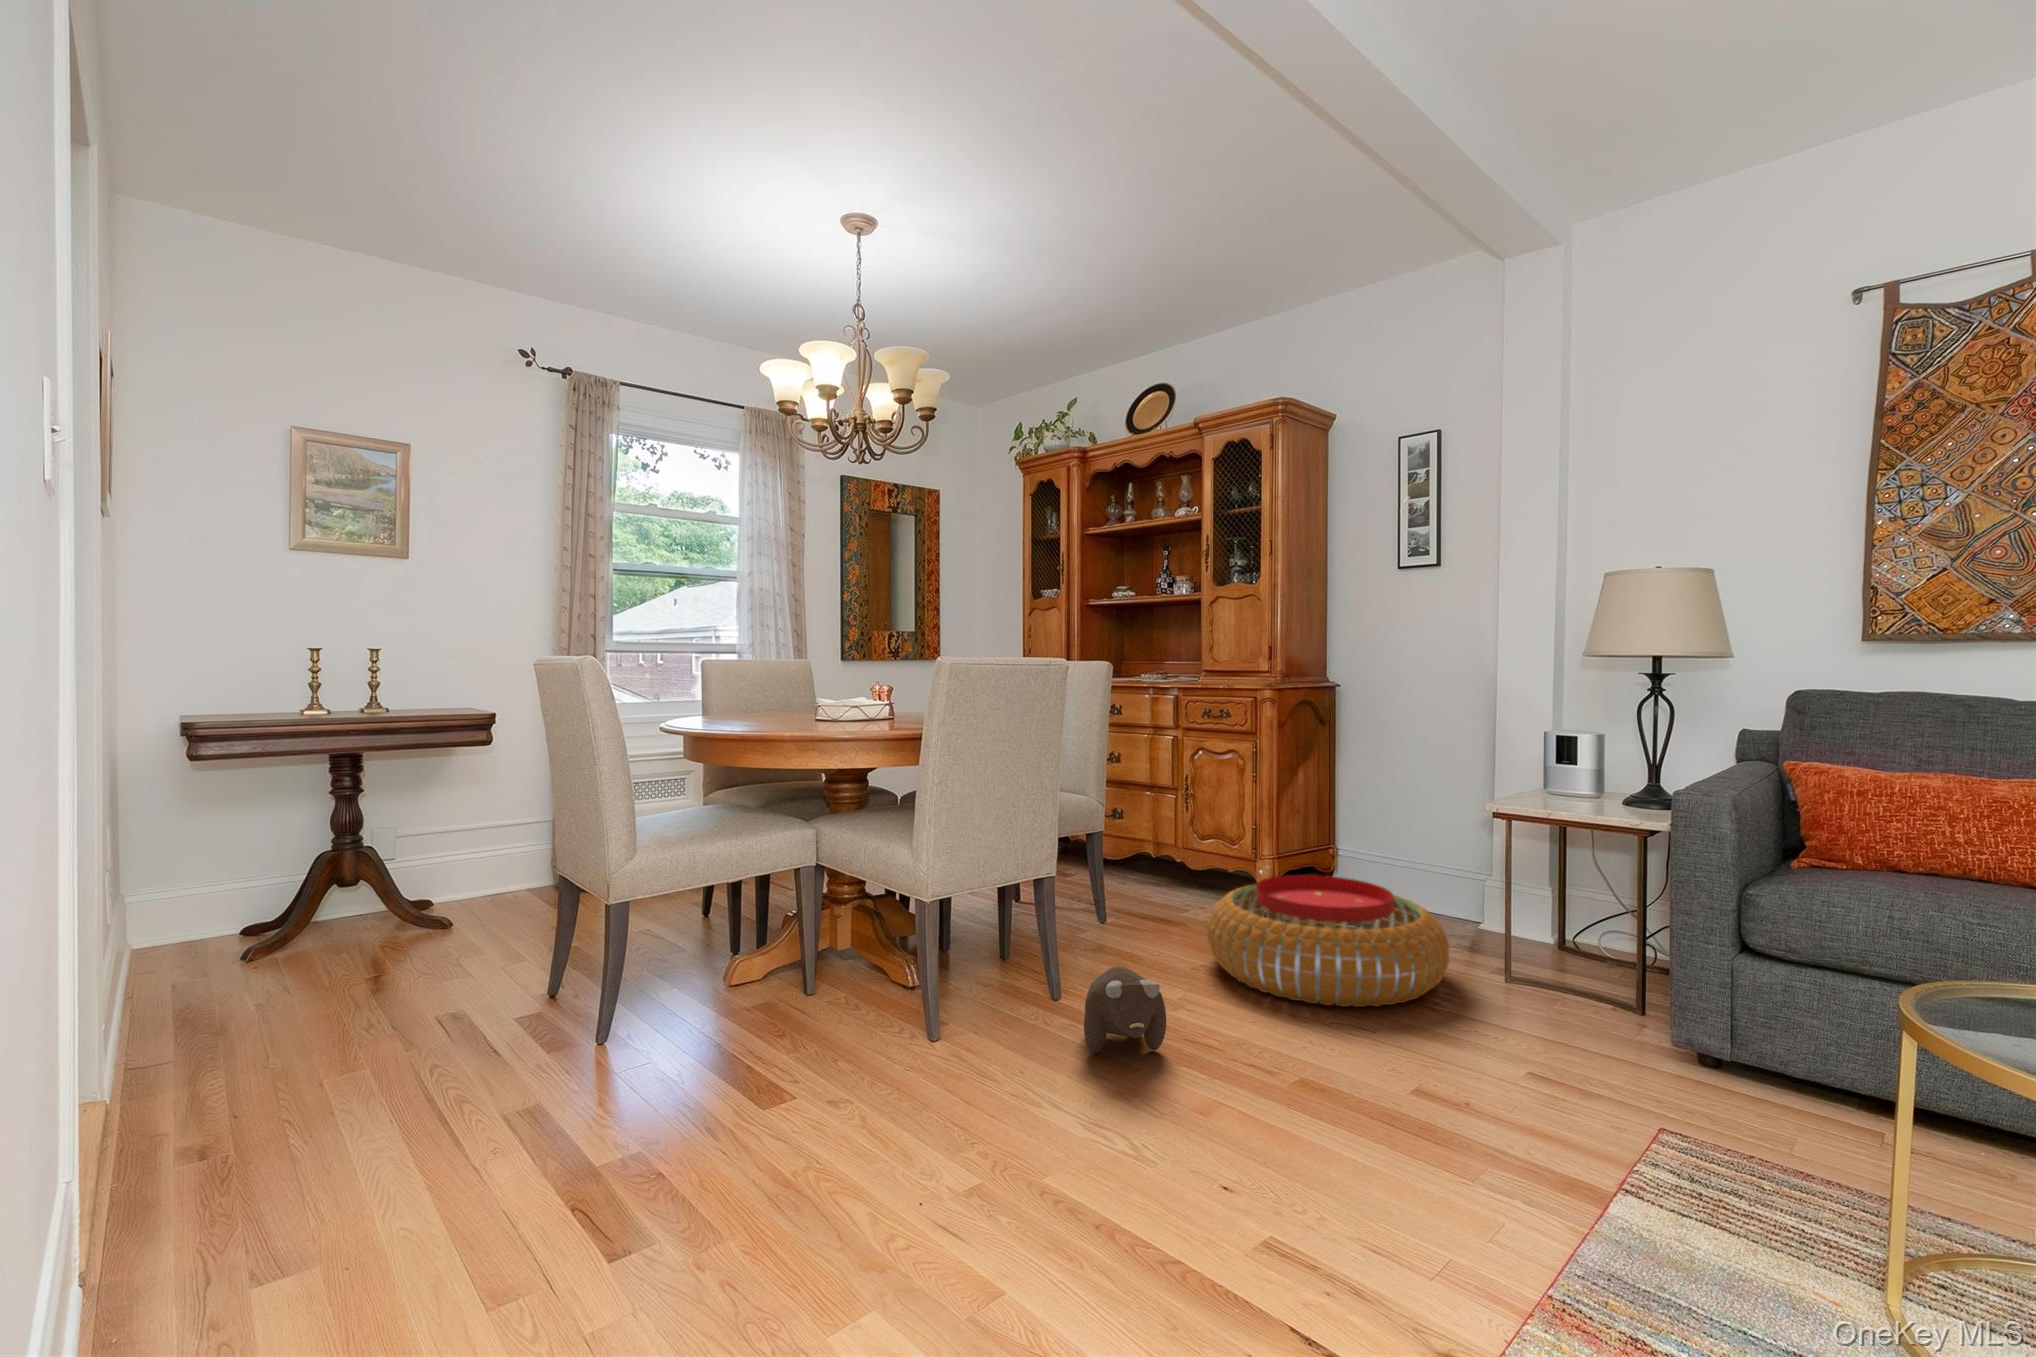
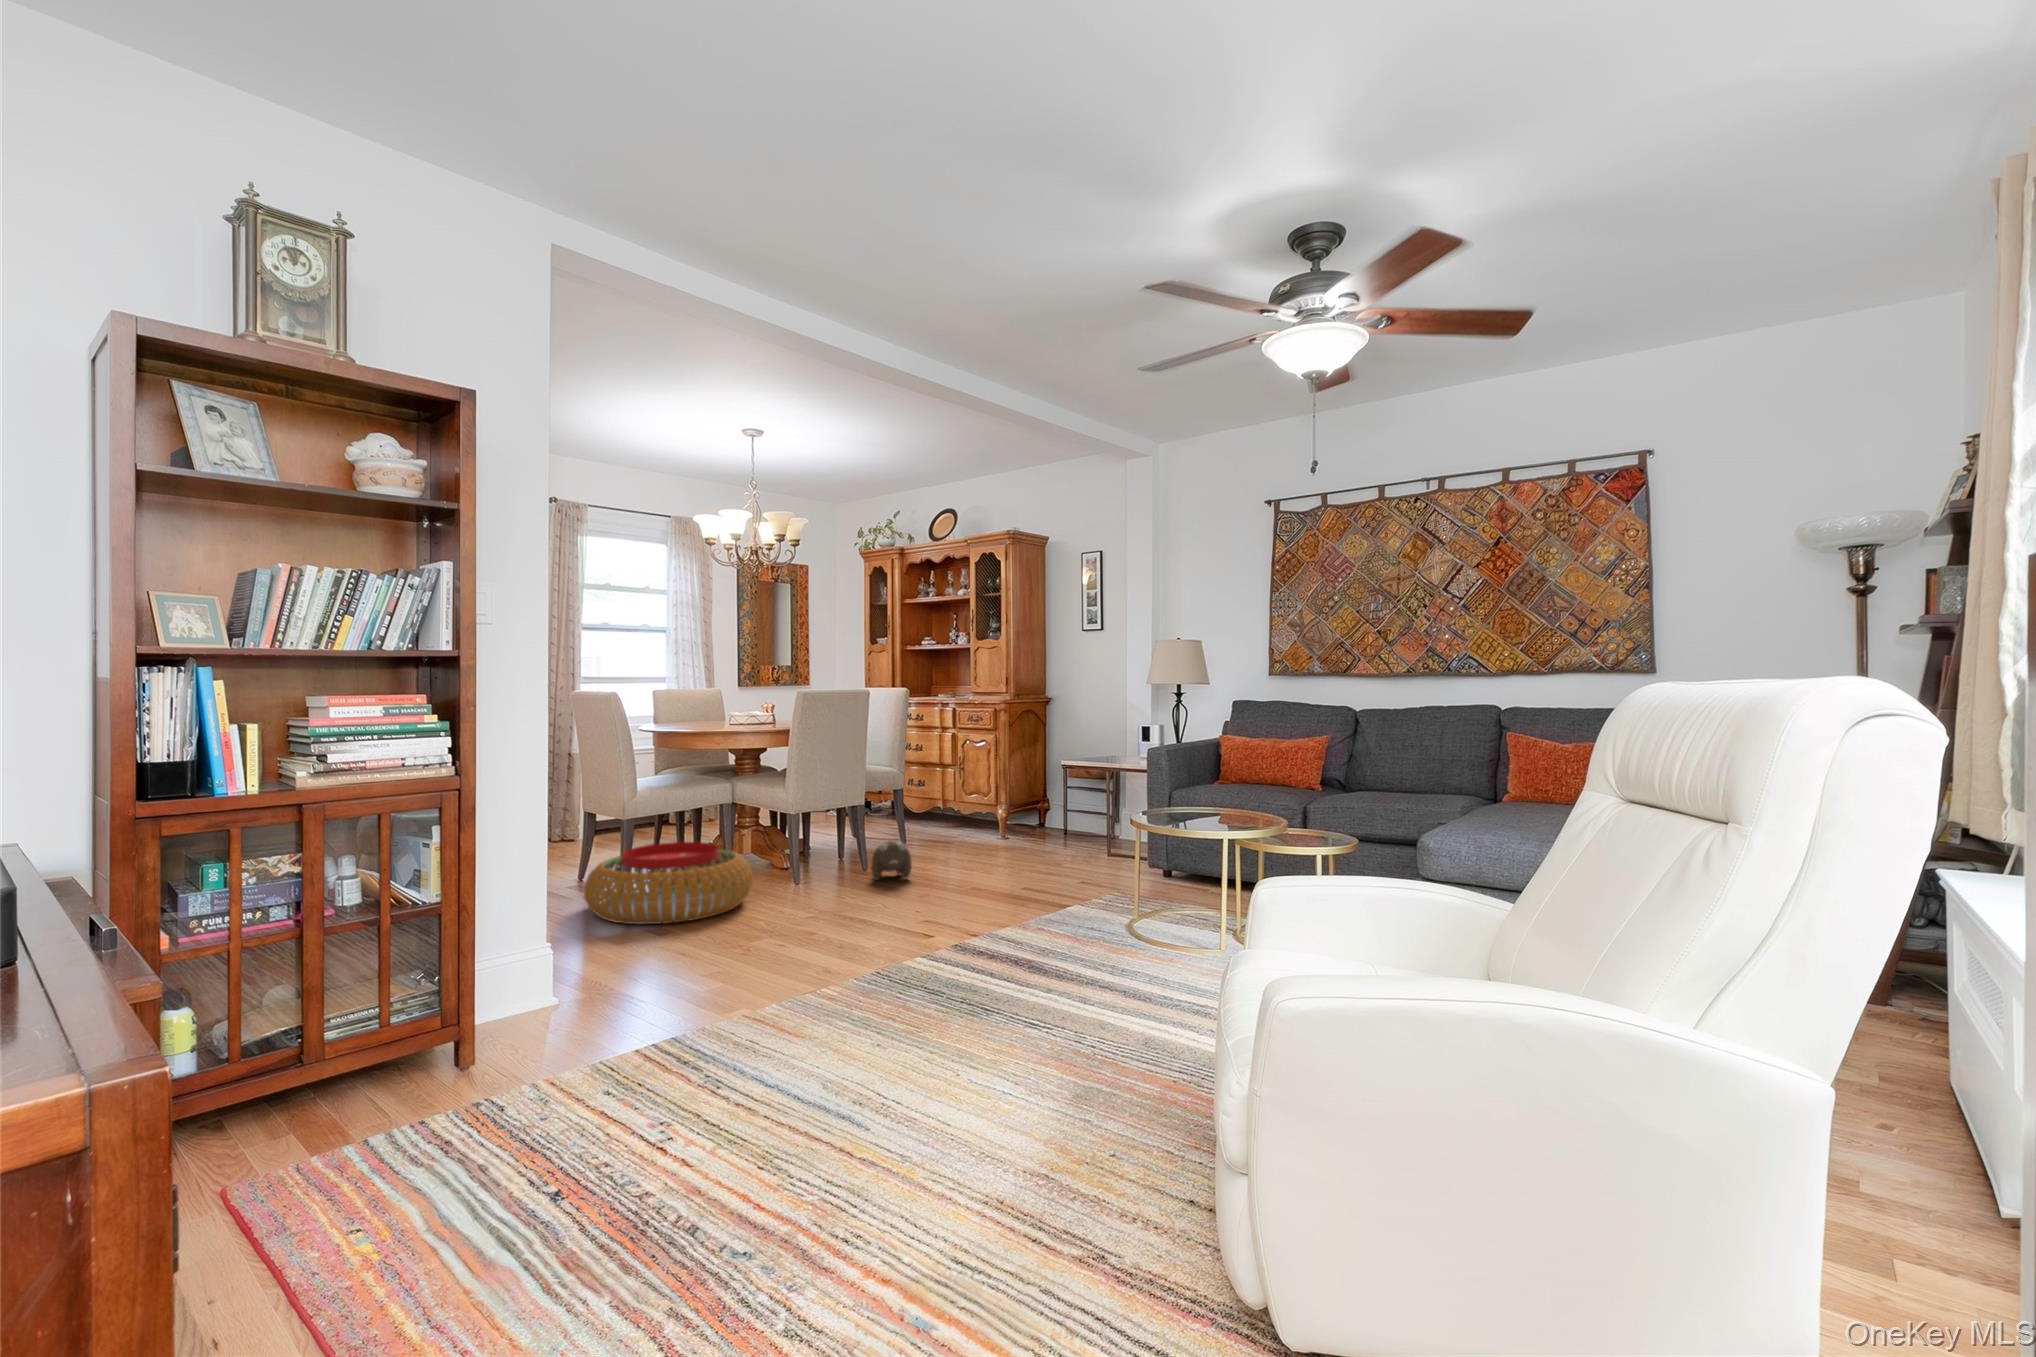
pouf: present [1207,875,1450,1007] -> present [584,842,753,924]

